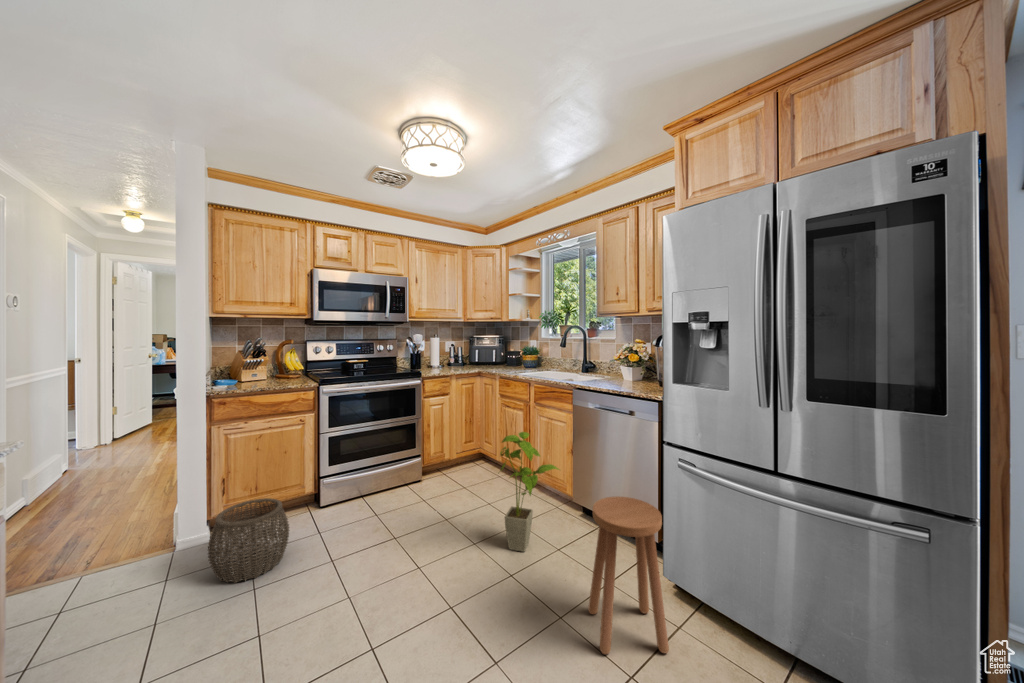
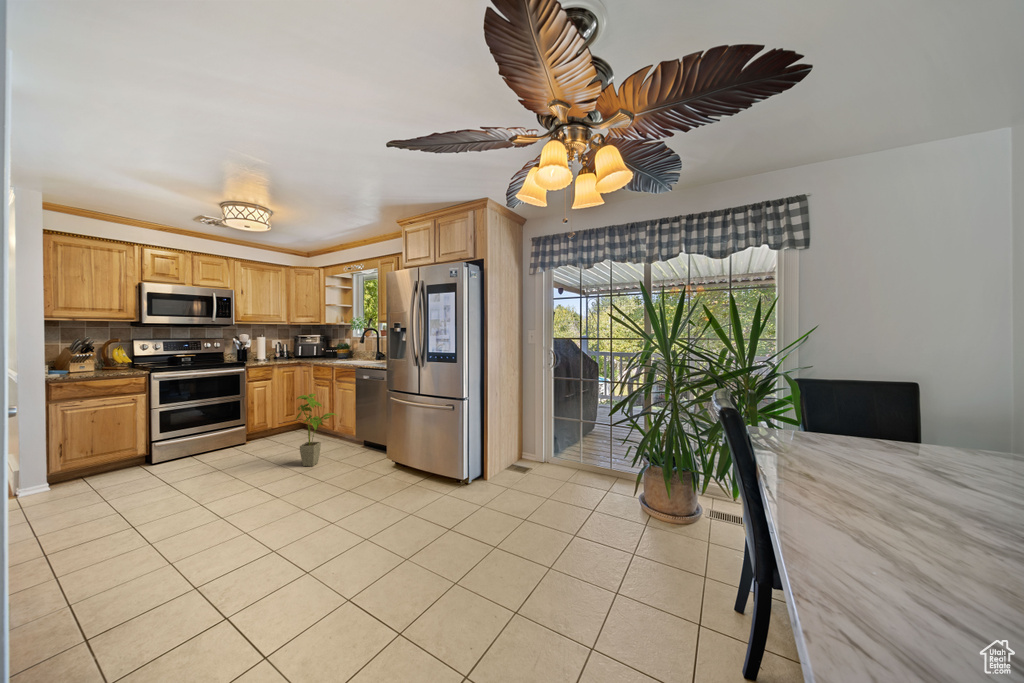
stool: present [588,496,669,654] -> none [337,419,374,491]
woven basket: present [208,498,289,583] -> none [59,450,130,503]

